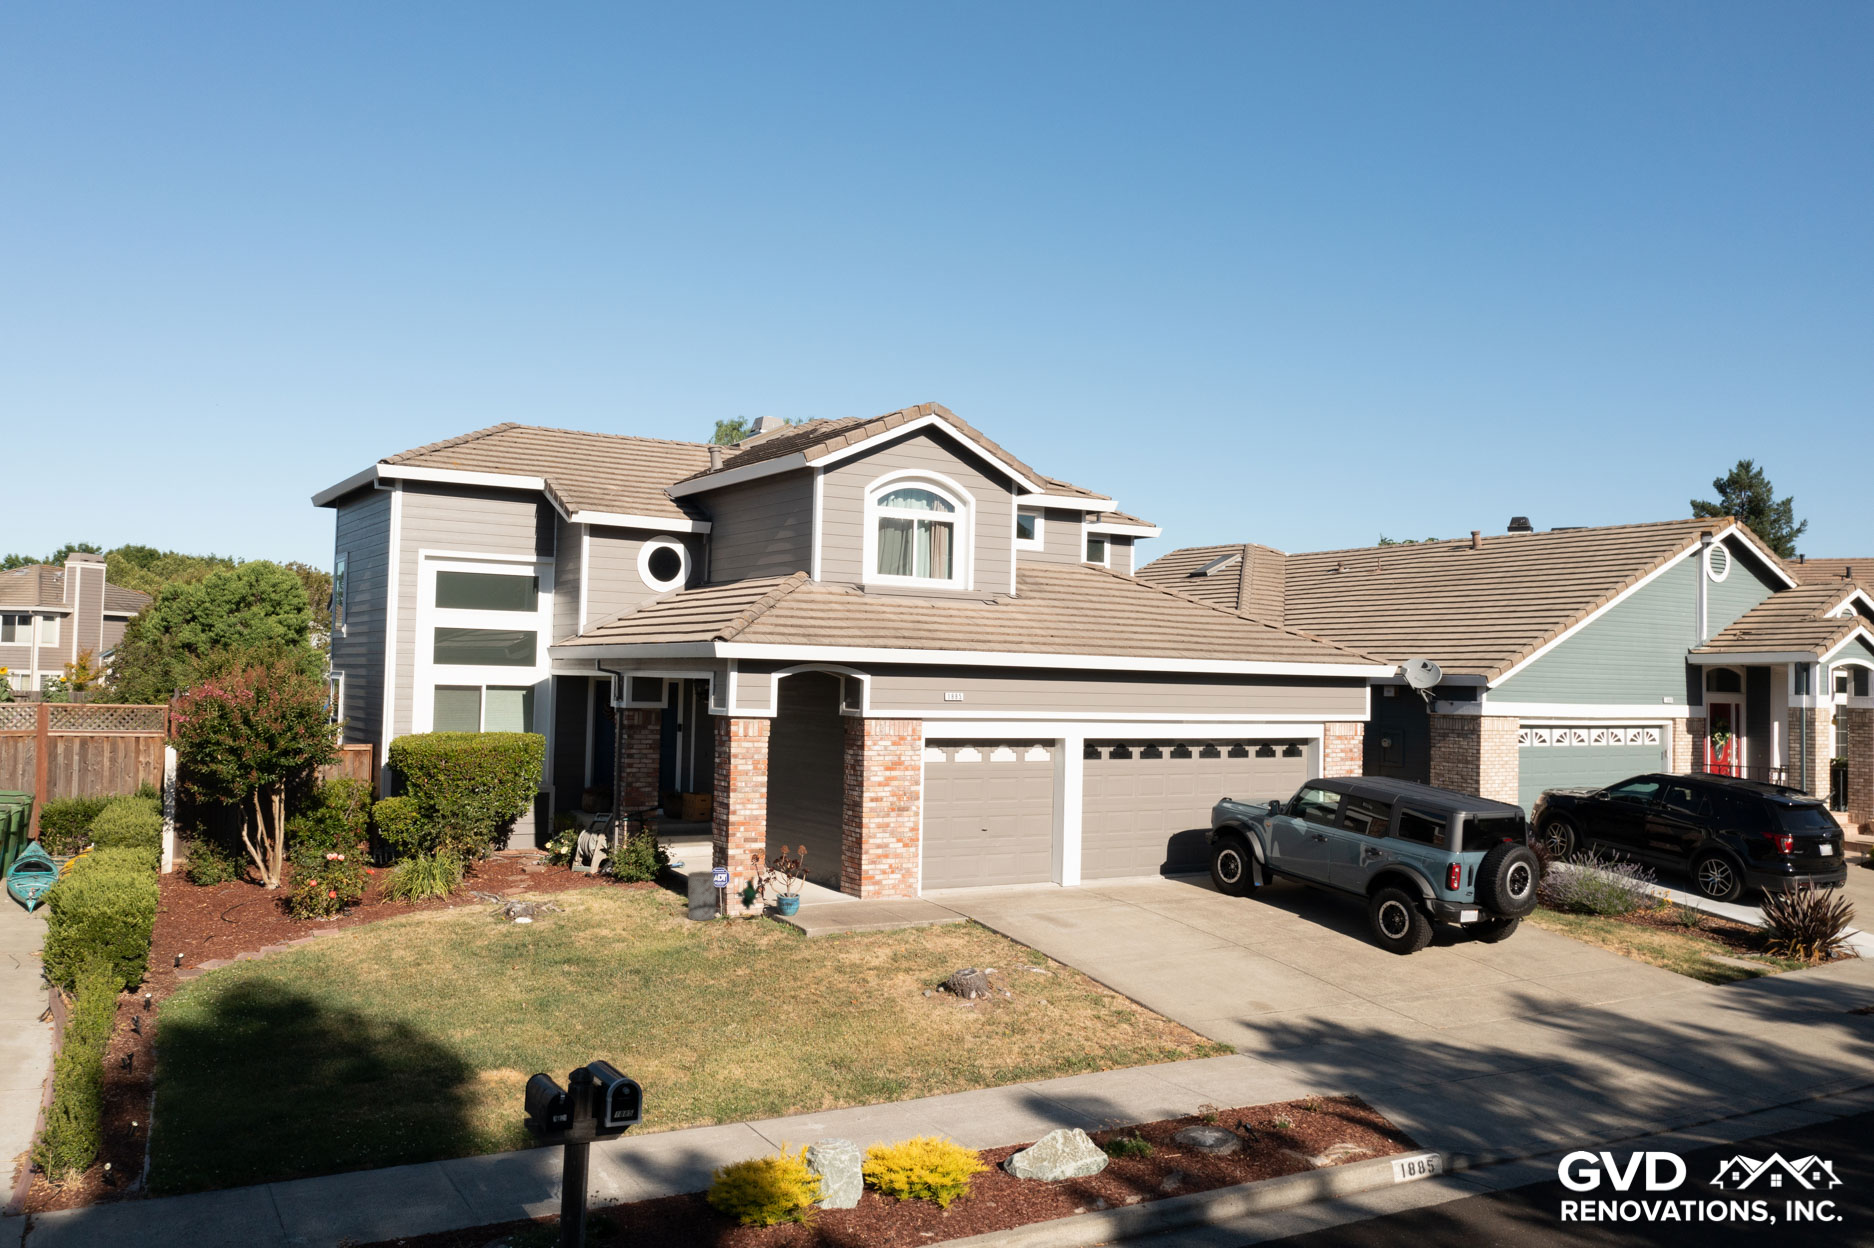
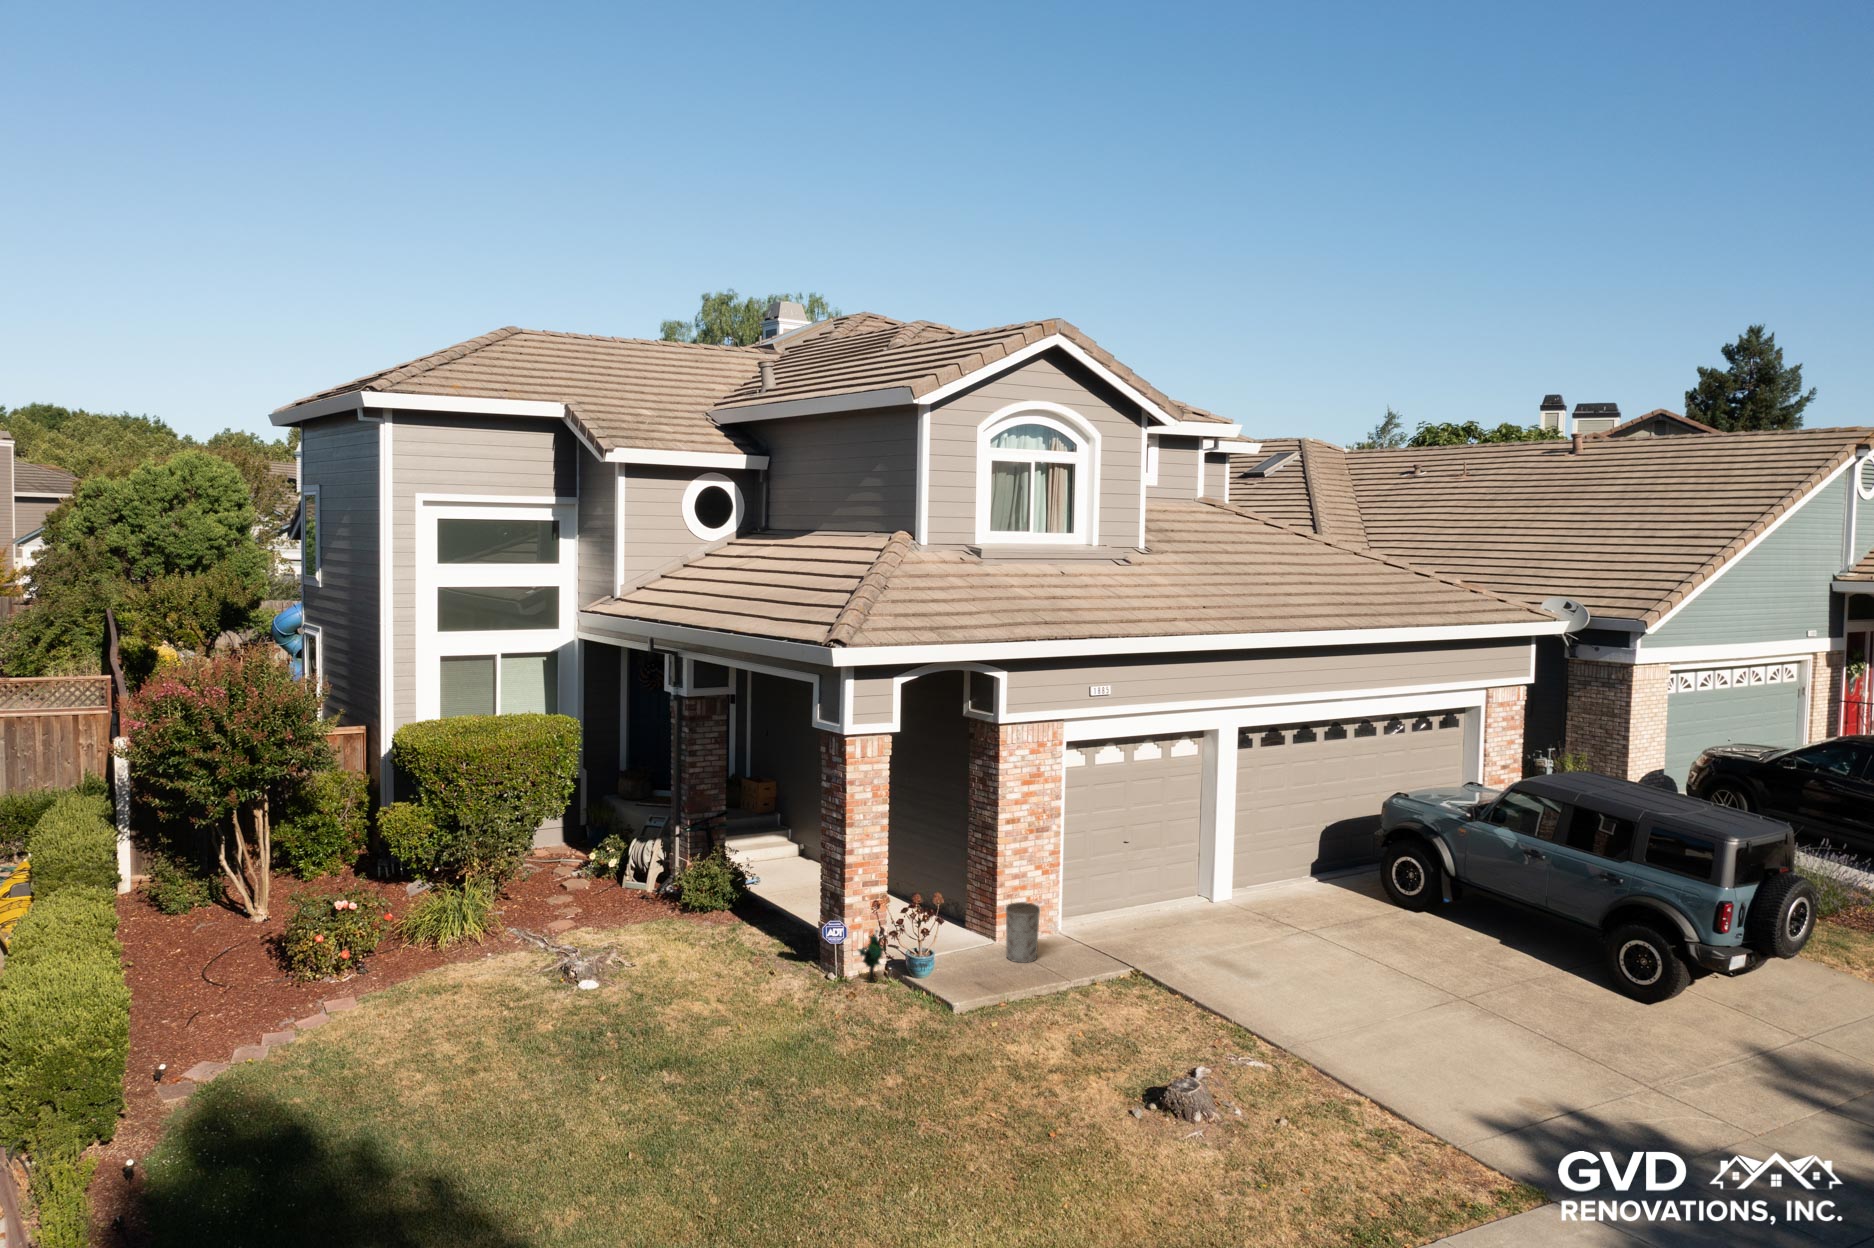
trash can: present [688,871,718,921] -> present [1005,902,1040,963]

